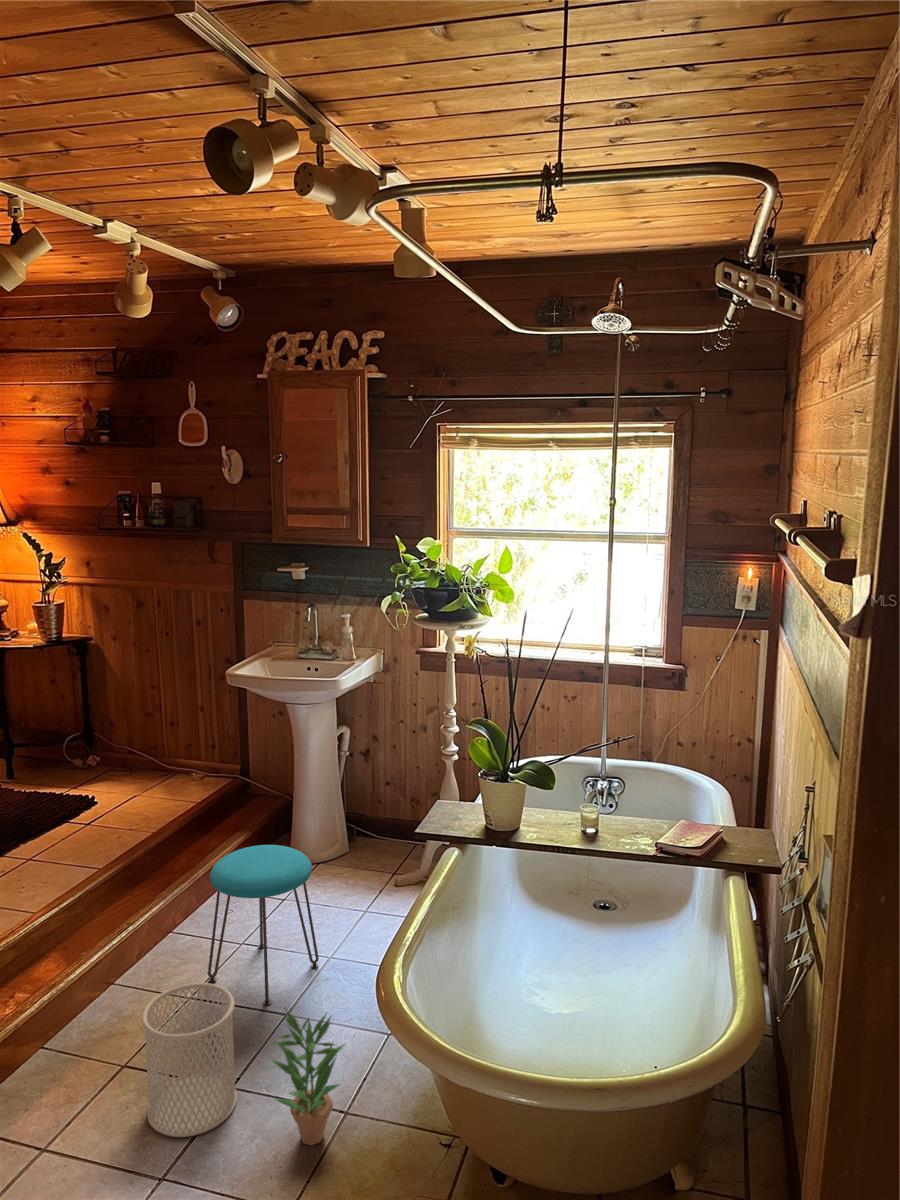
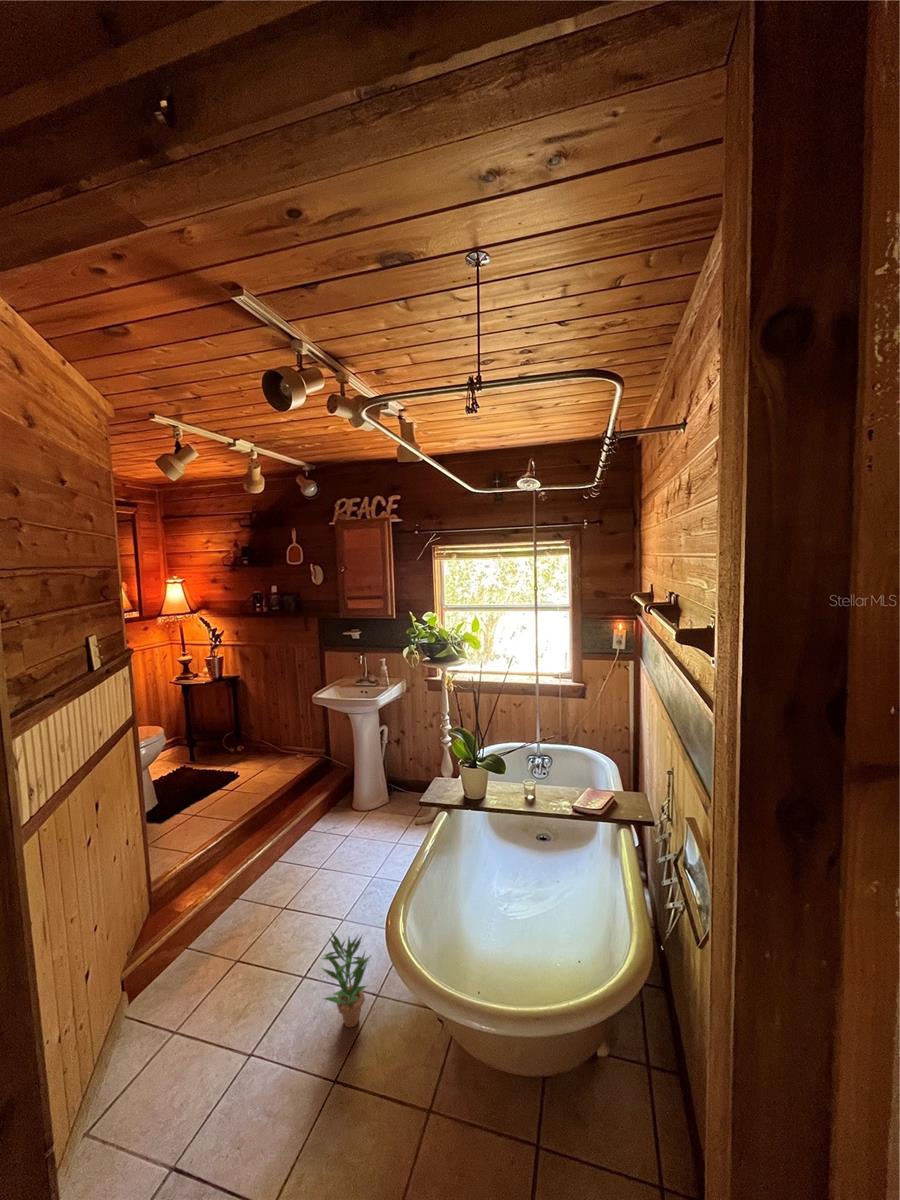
stool: present [208,845,319,1005] -> none [294,807,365,916]
wastebasket: present [142,983,237,1137] -> none [240,909,305,1023]

